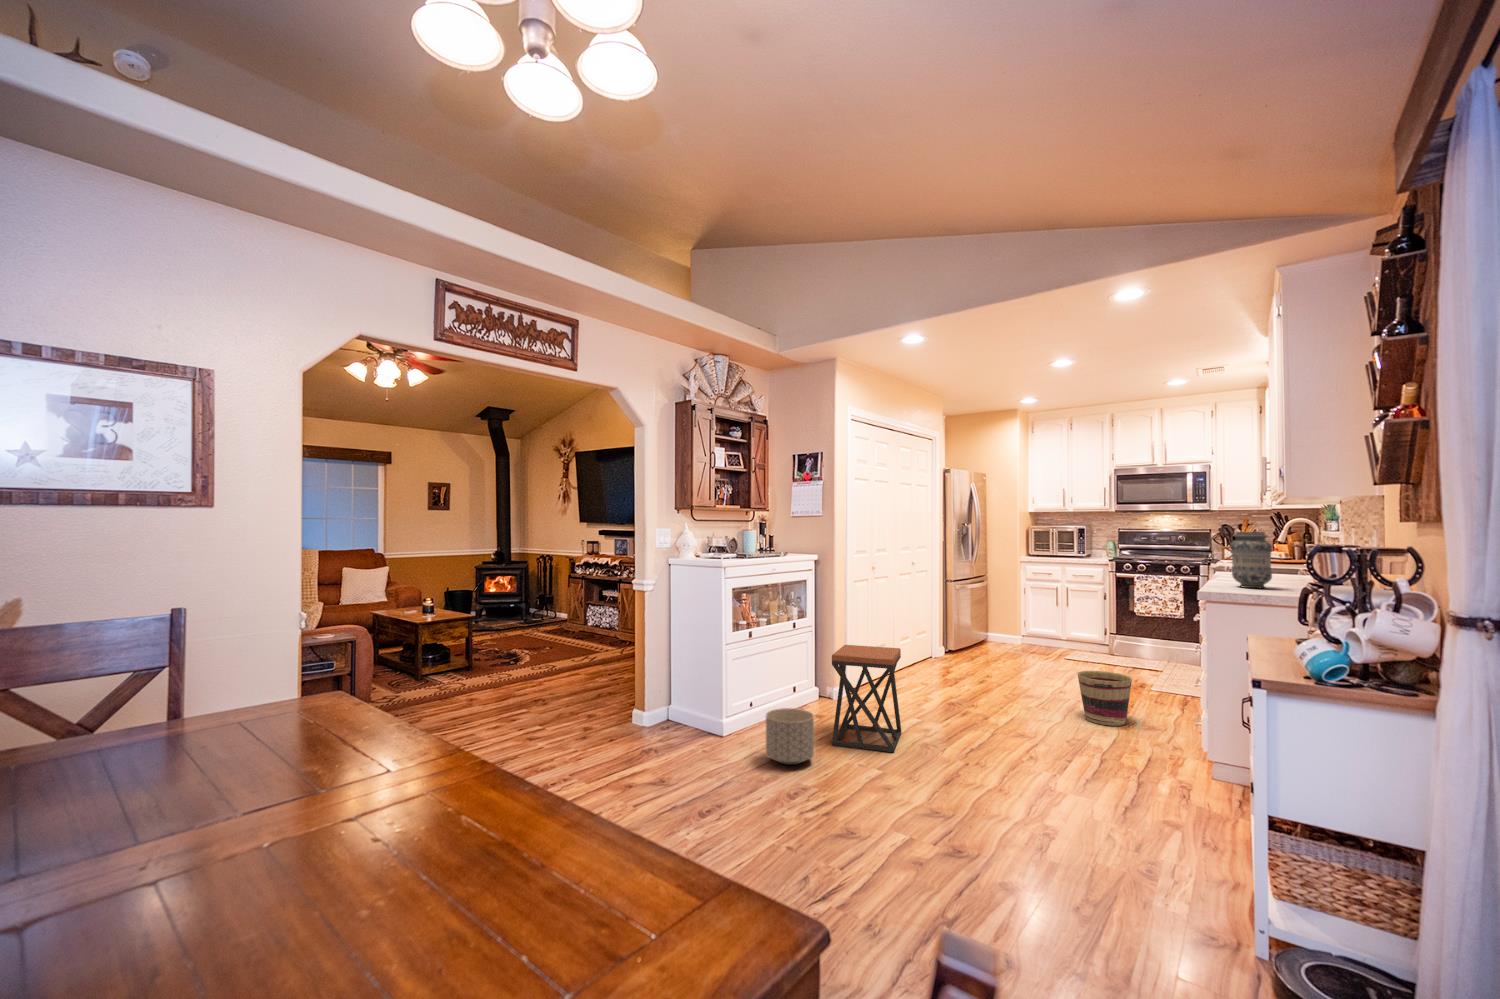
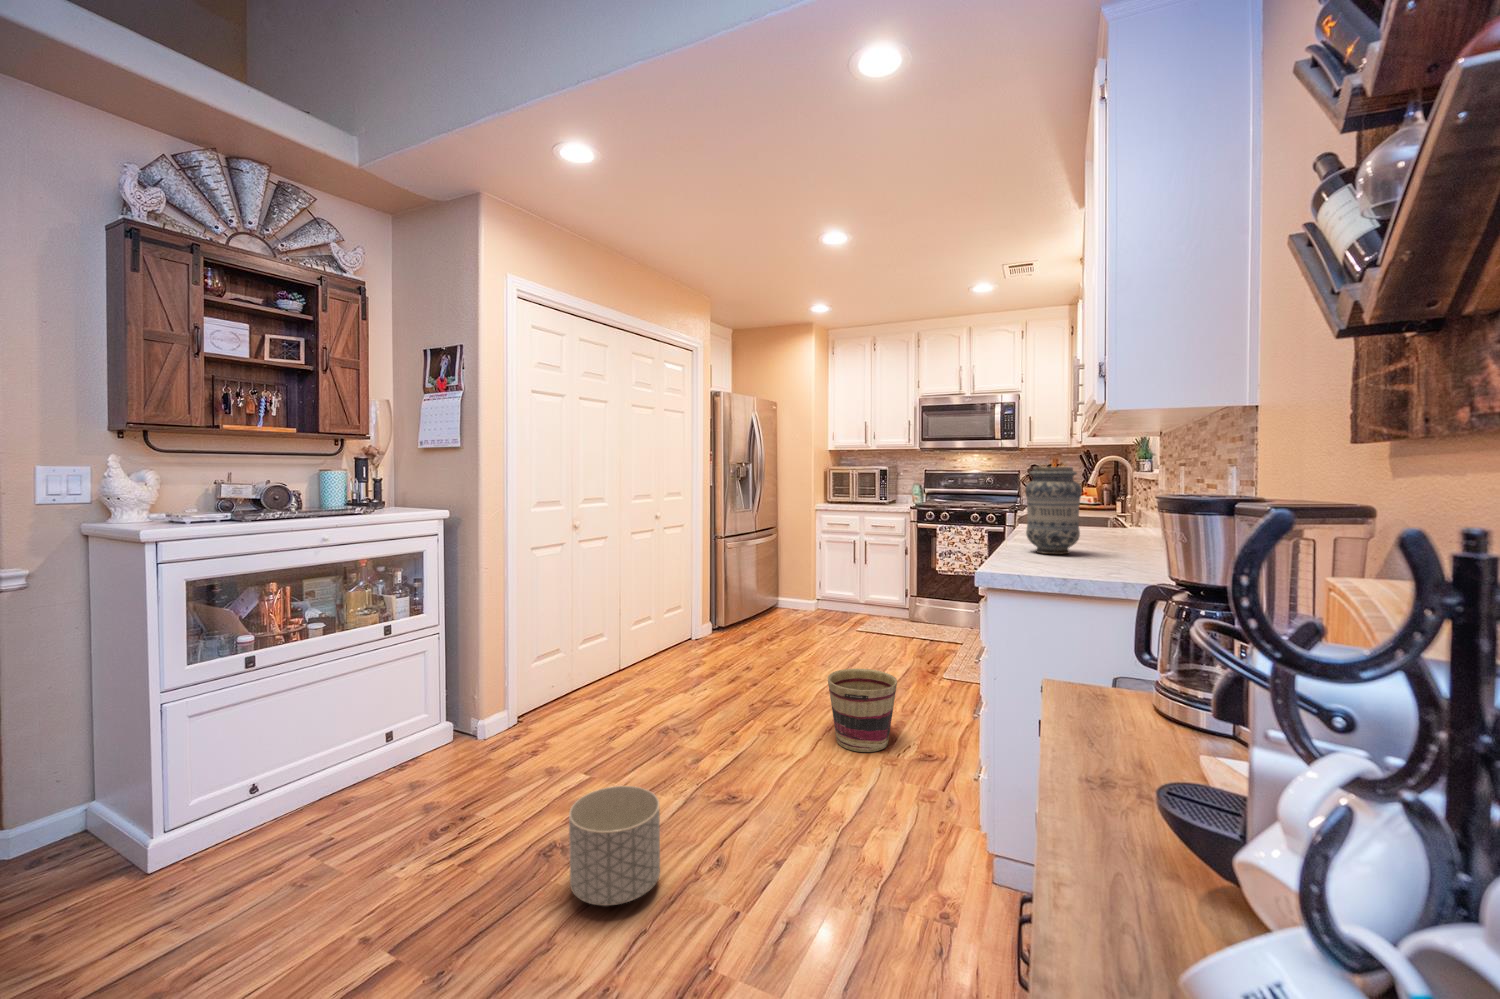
stool: present [832,645,901,752] -> none [374,664,533,863]
planter: present [766,708,814,765] -> present [569,786,660,906]

